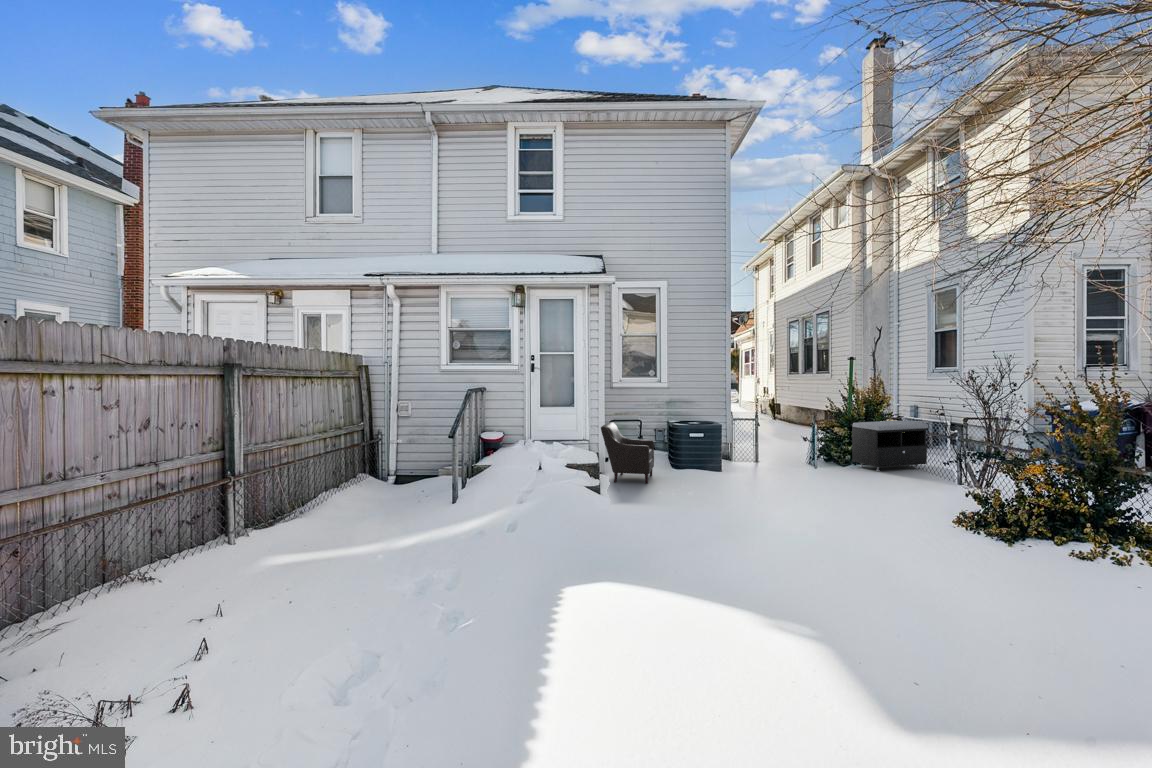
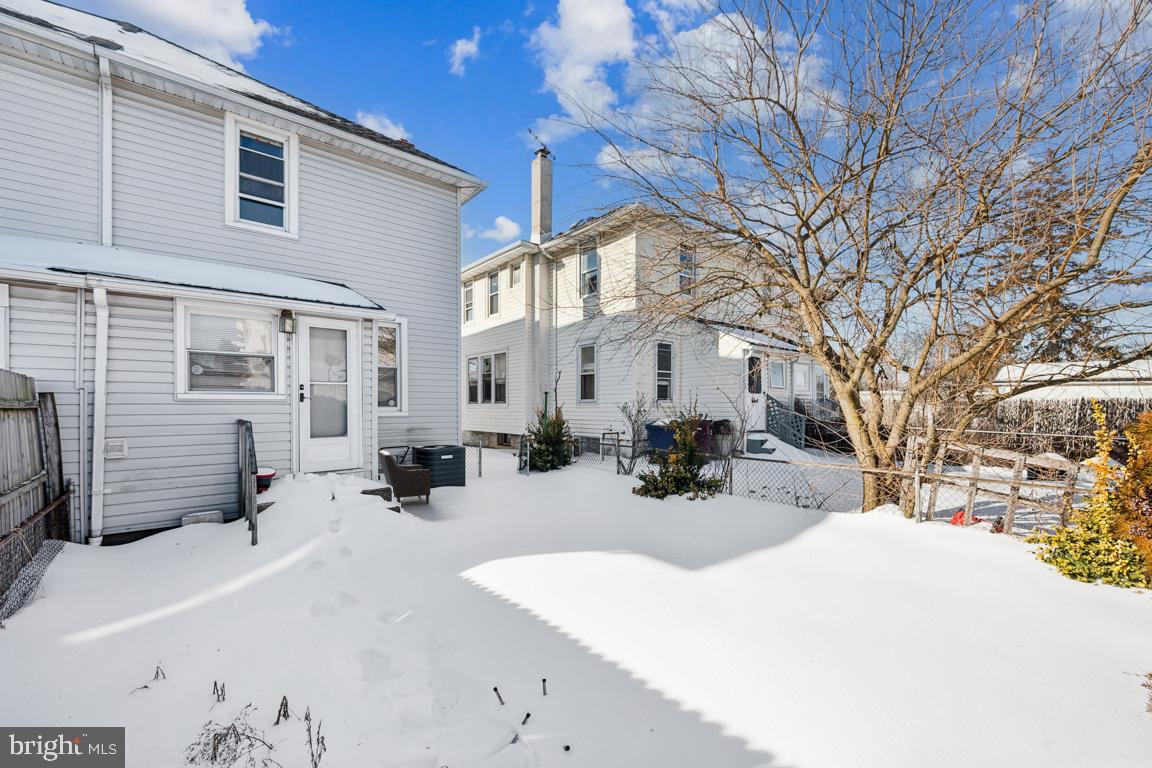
storage bench: present [852,421,929,471] -> none [551,437,595,474]

